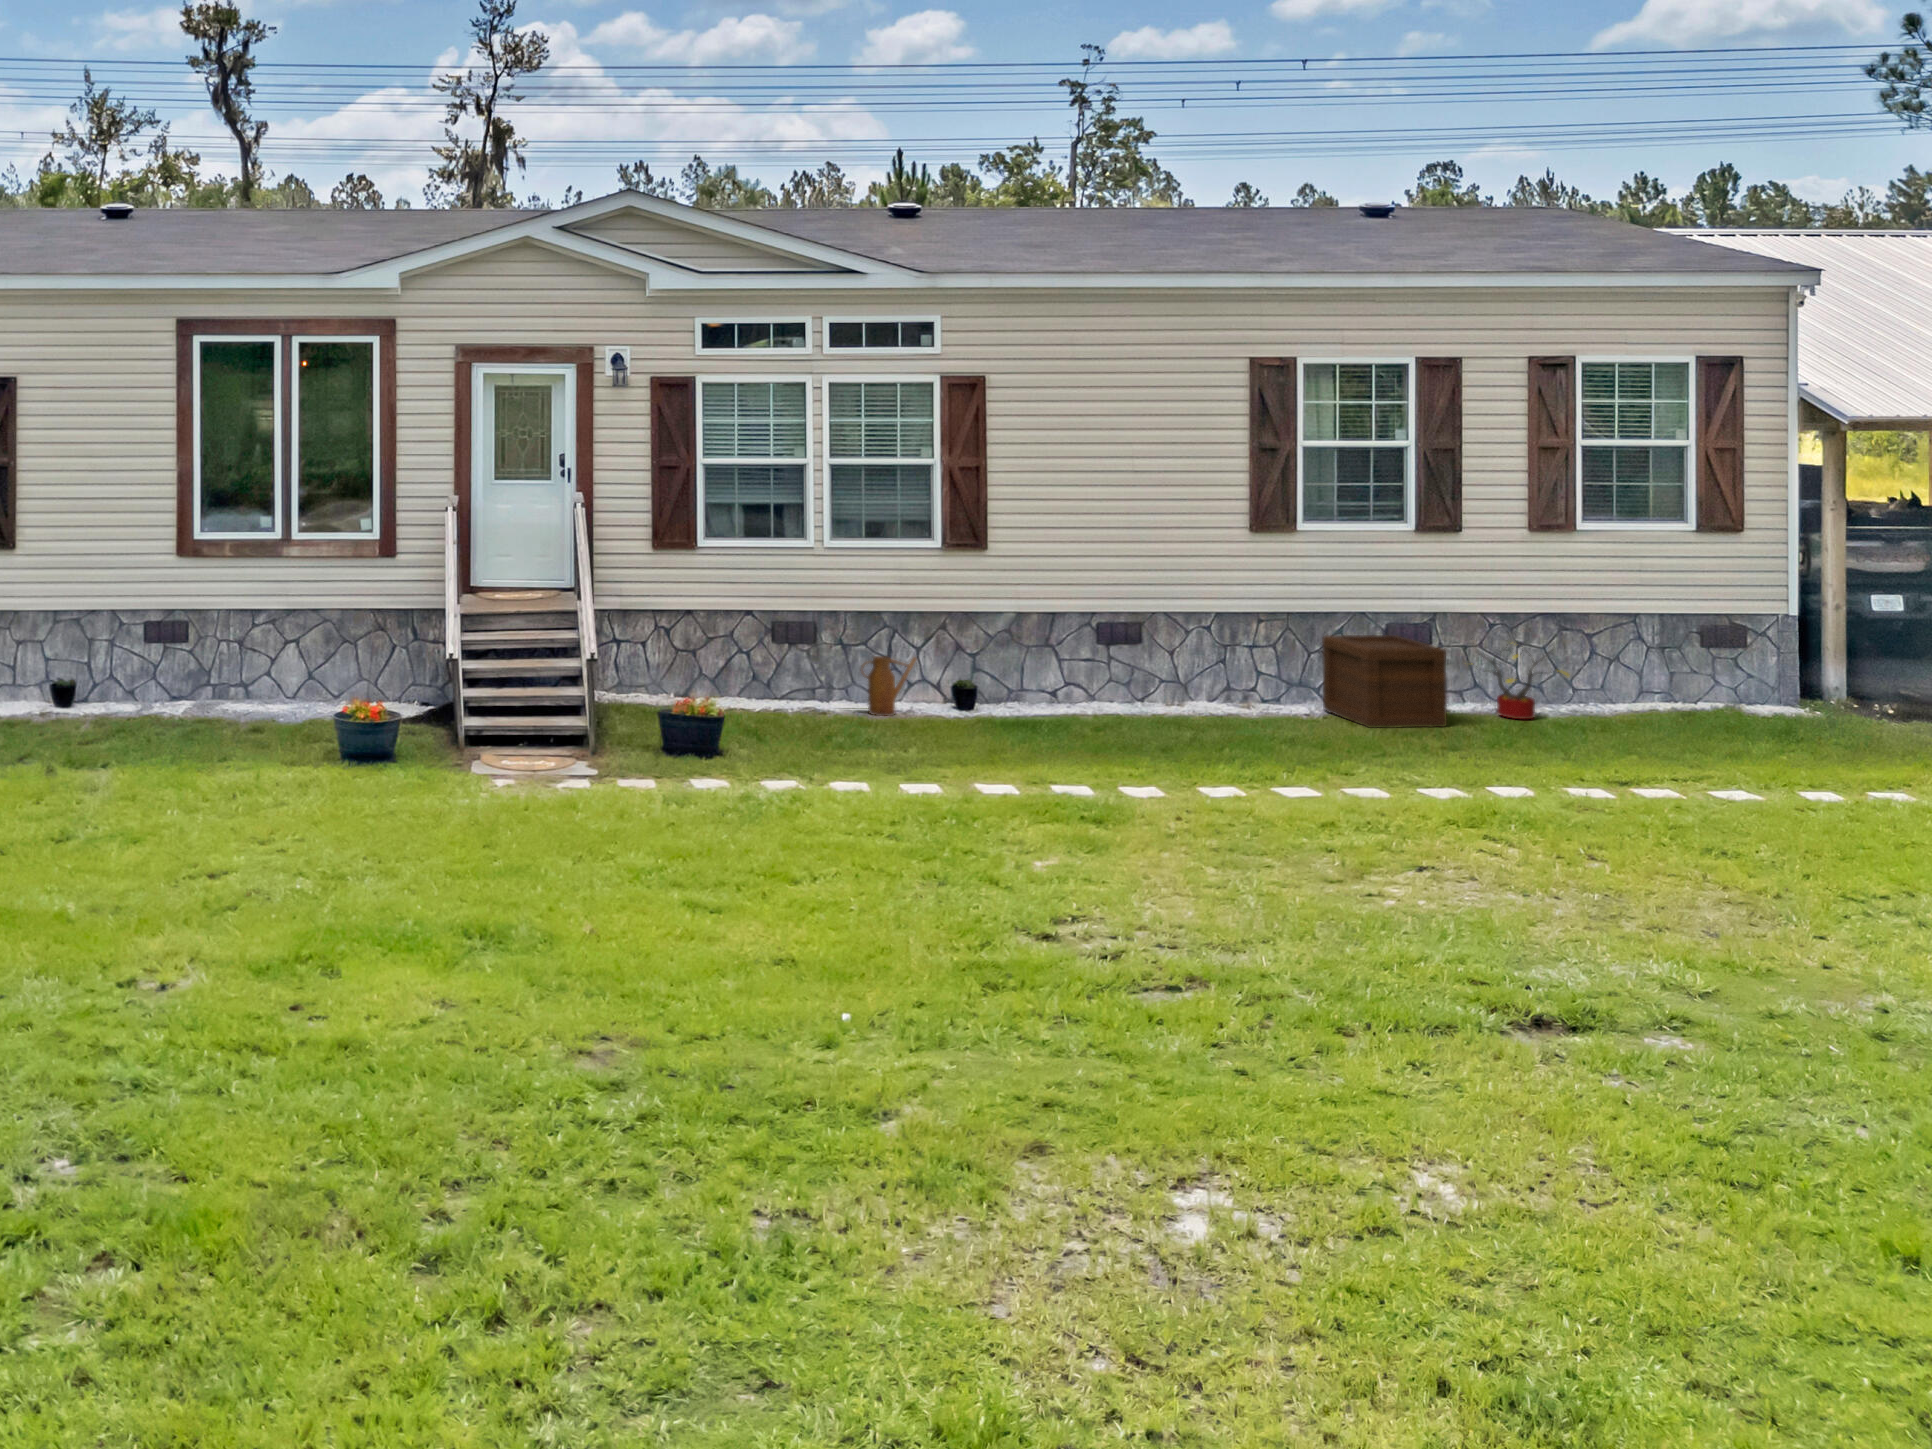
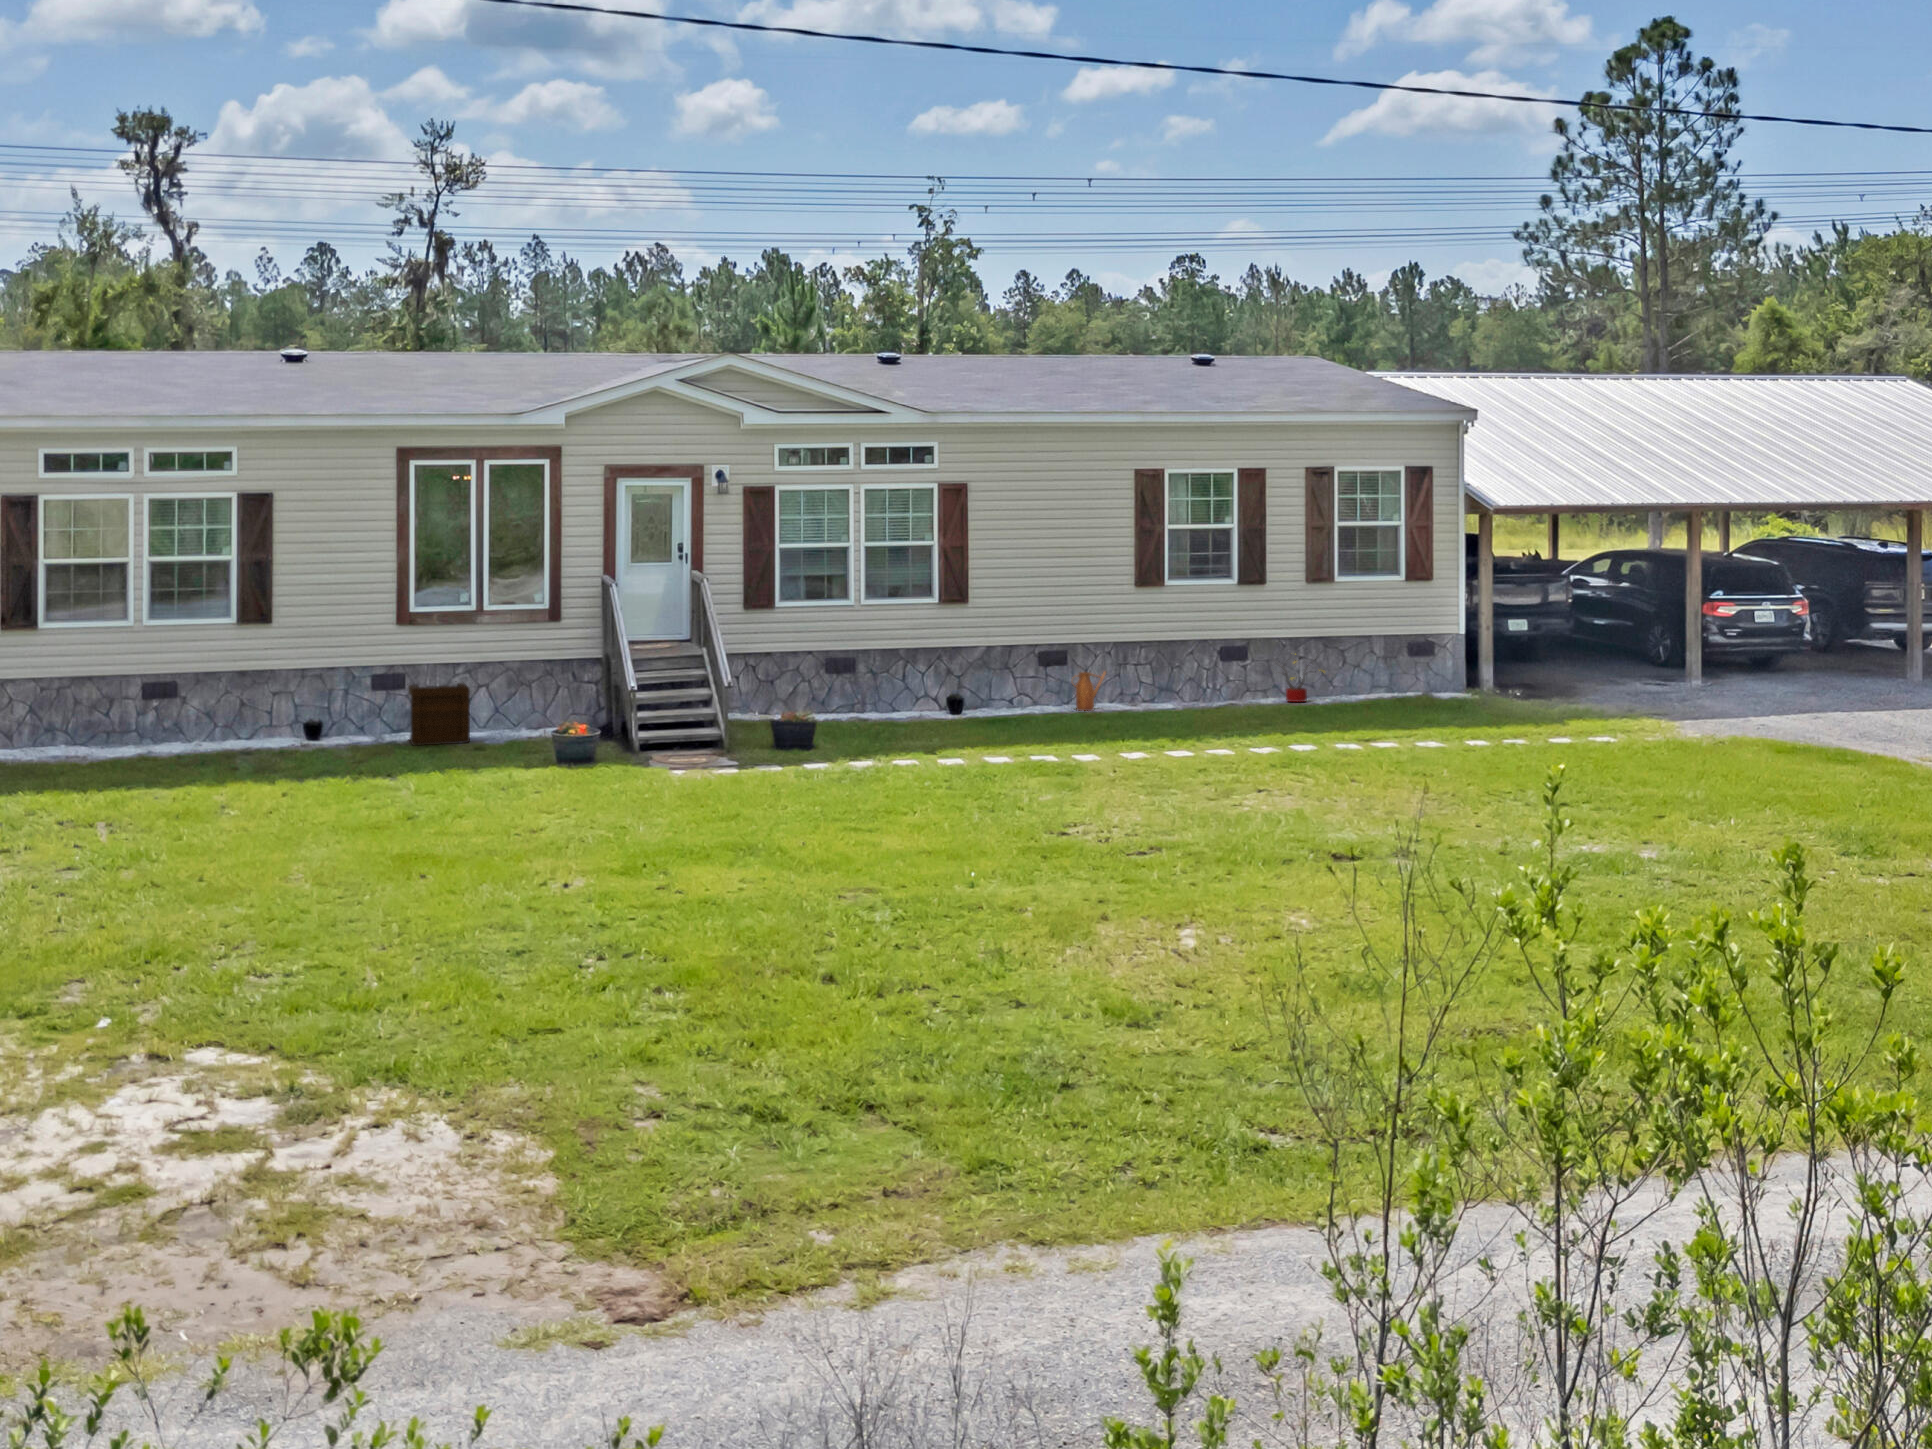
wooden crate: present [1322,635,1447,728] -> present [409,682,470,746]
watering can: present [862,656,916,716] -> present [1074,672,1106,711]

